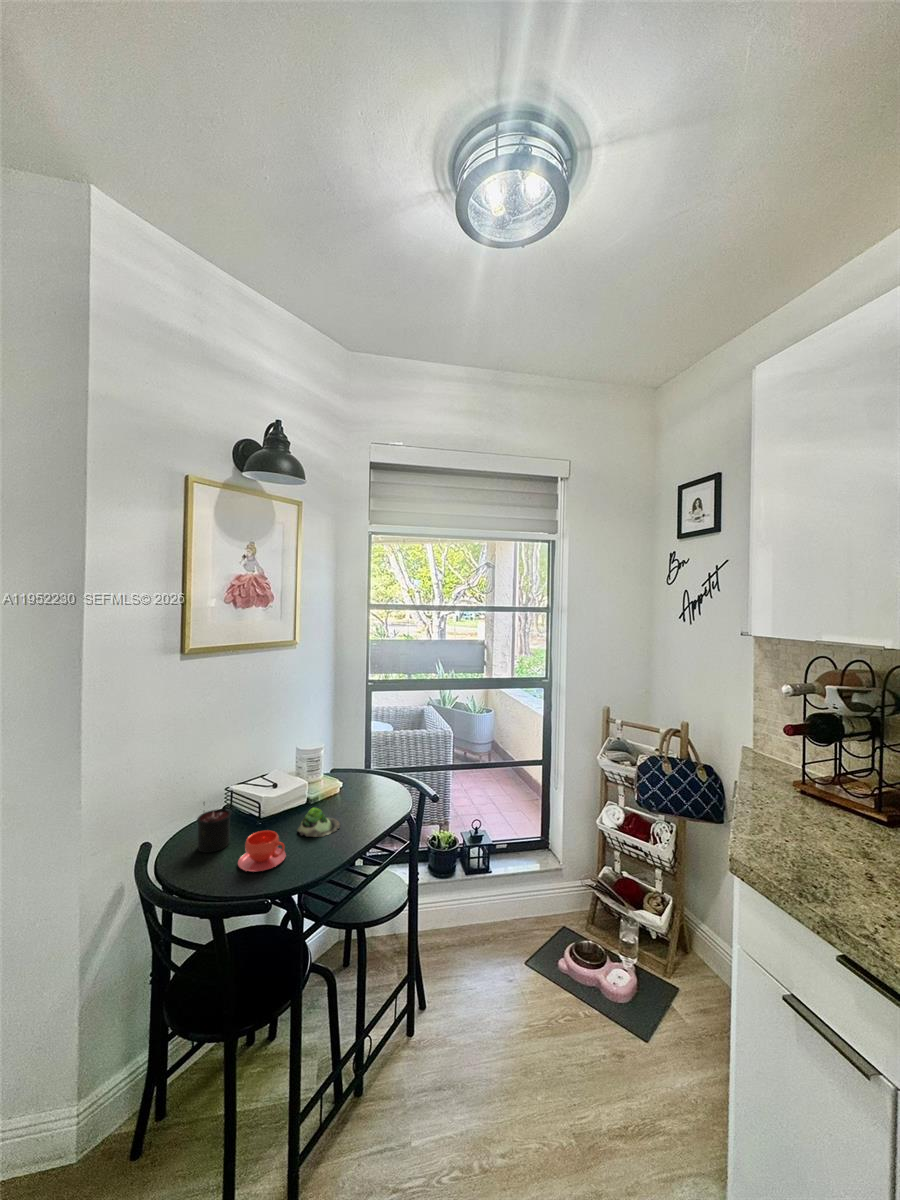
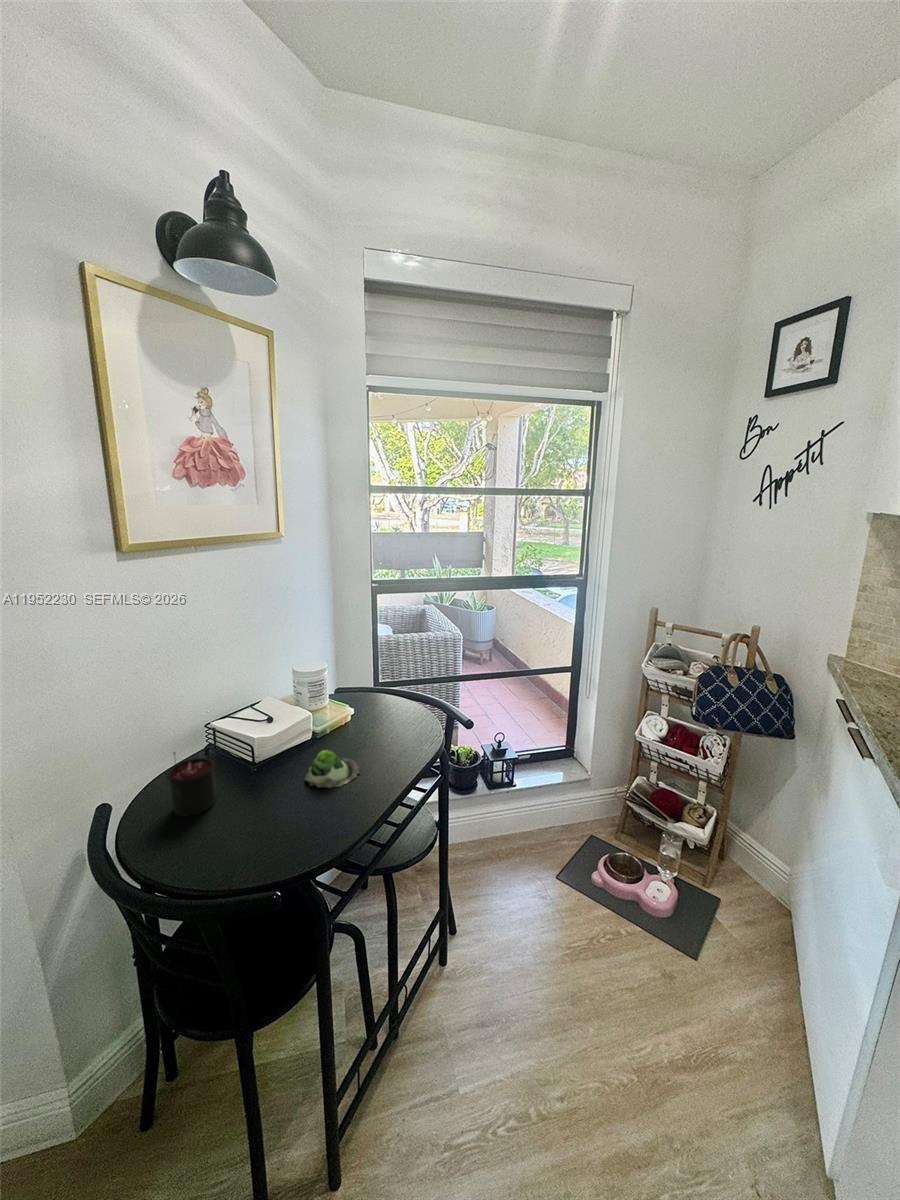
teacup: present [238,830,286,871] -> none [229,788,294,847]

